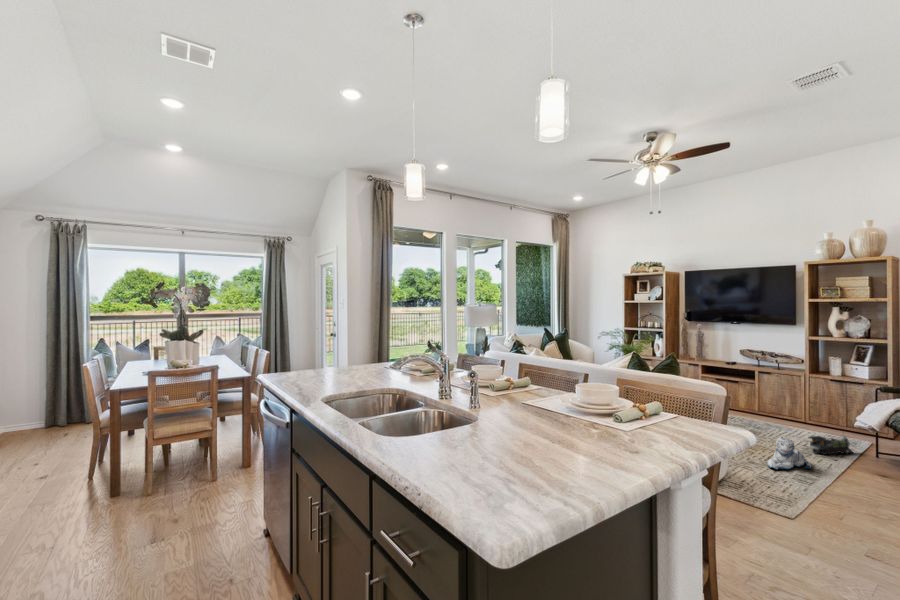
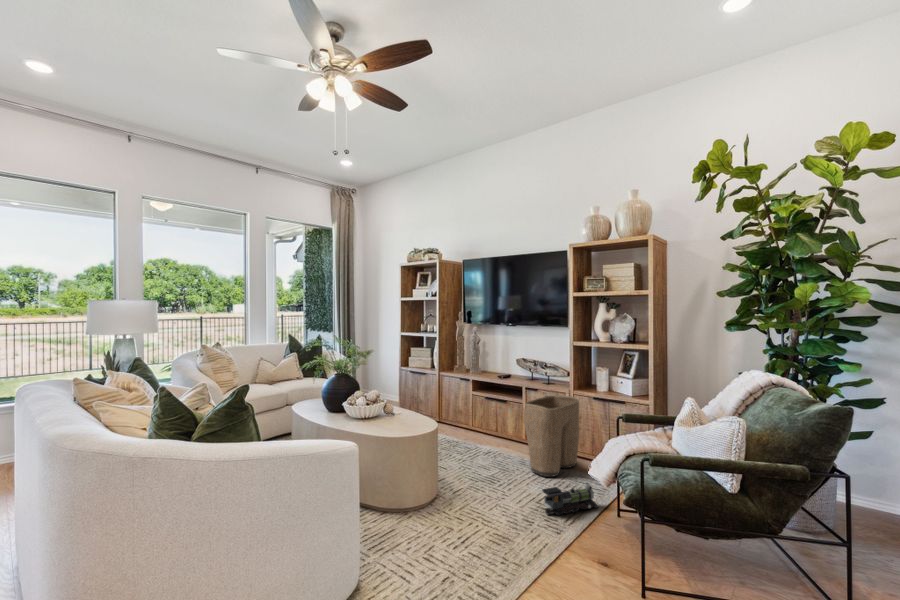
laundry basket: none [771,377,818,435] -> present [524,395,579,477]
plush toy: present [767,437,811,470] -> none [457,505,526,566]

